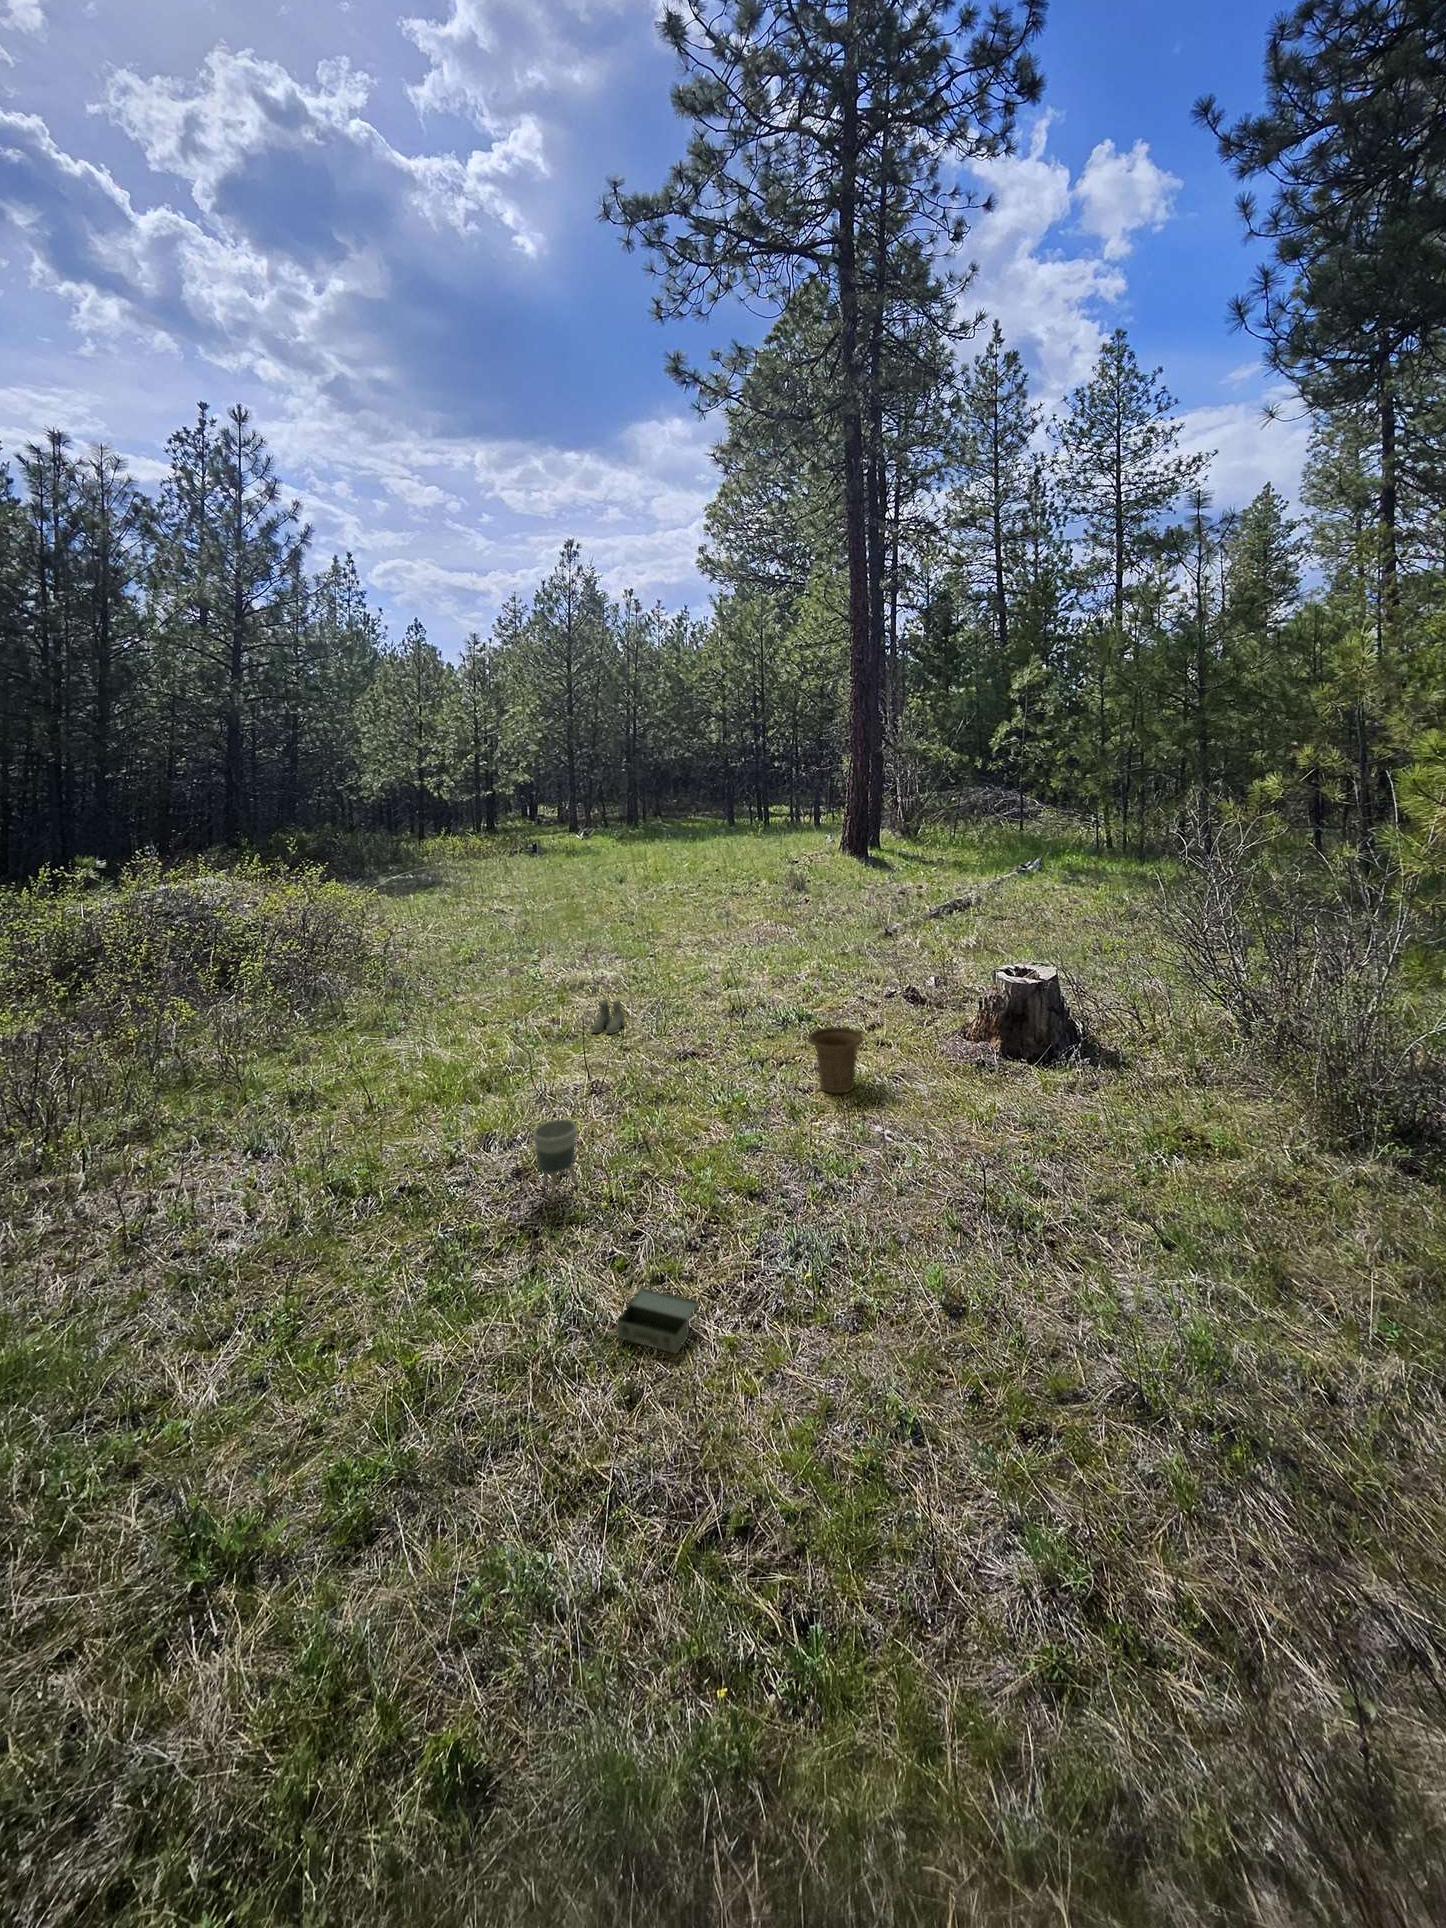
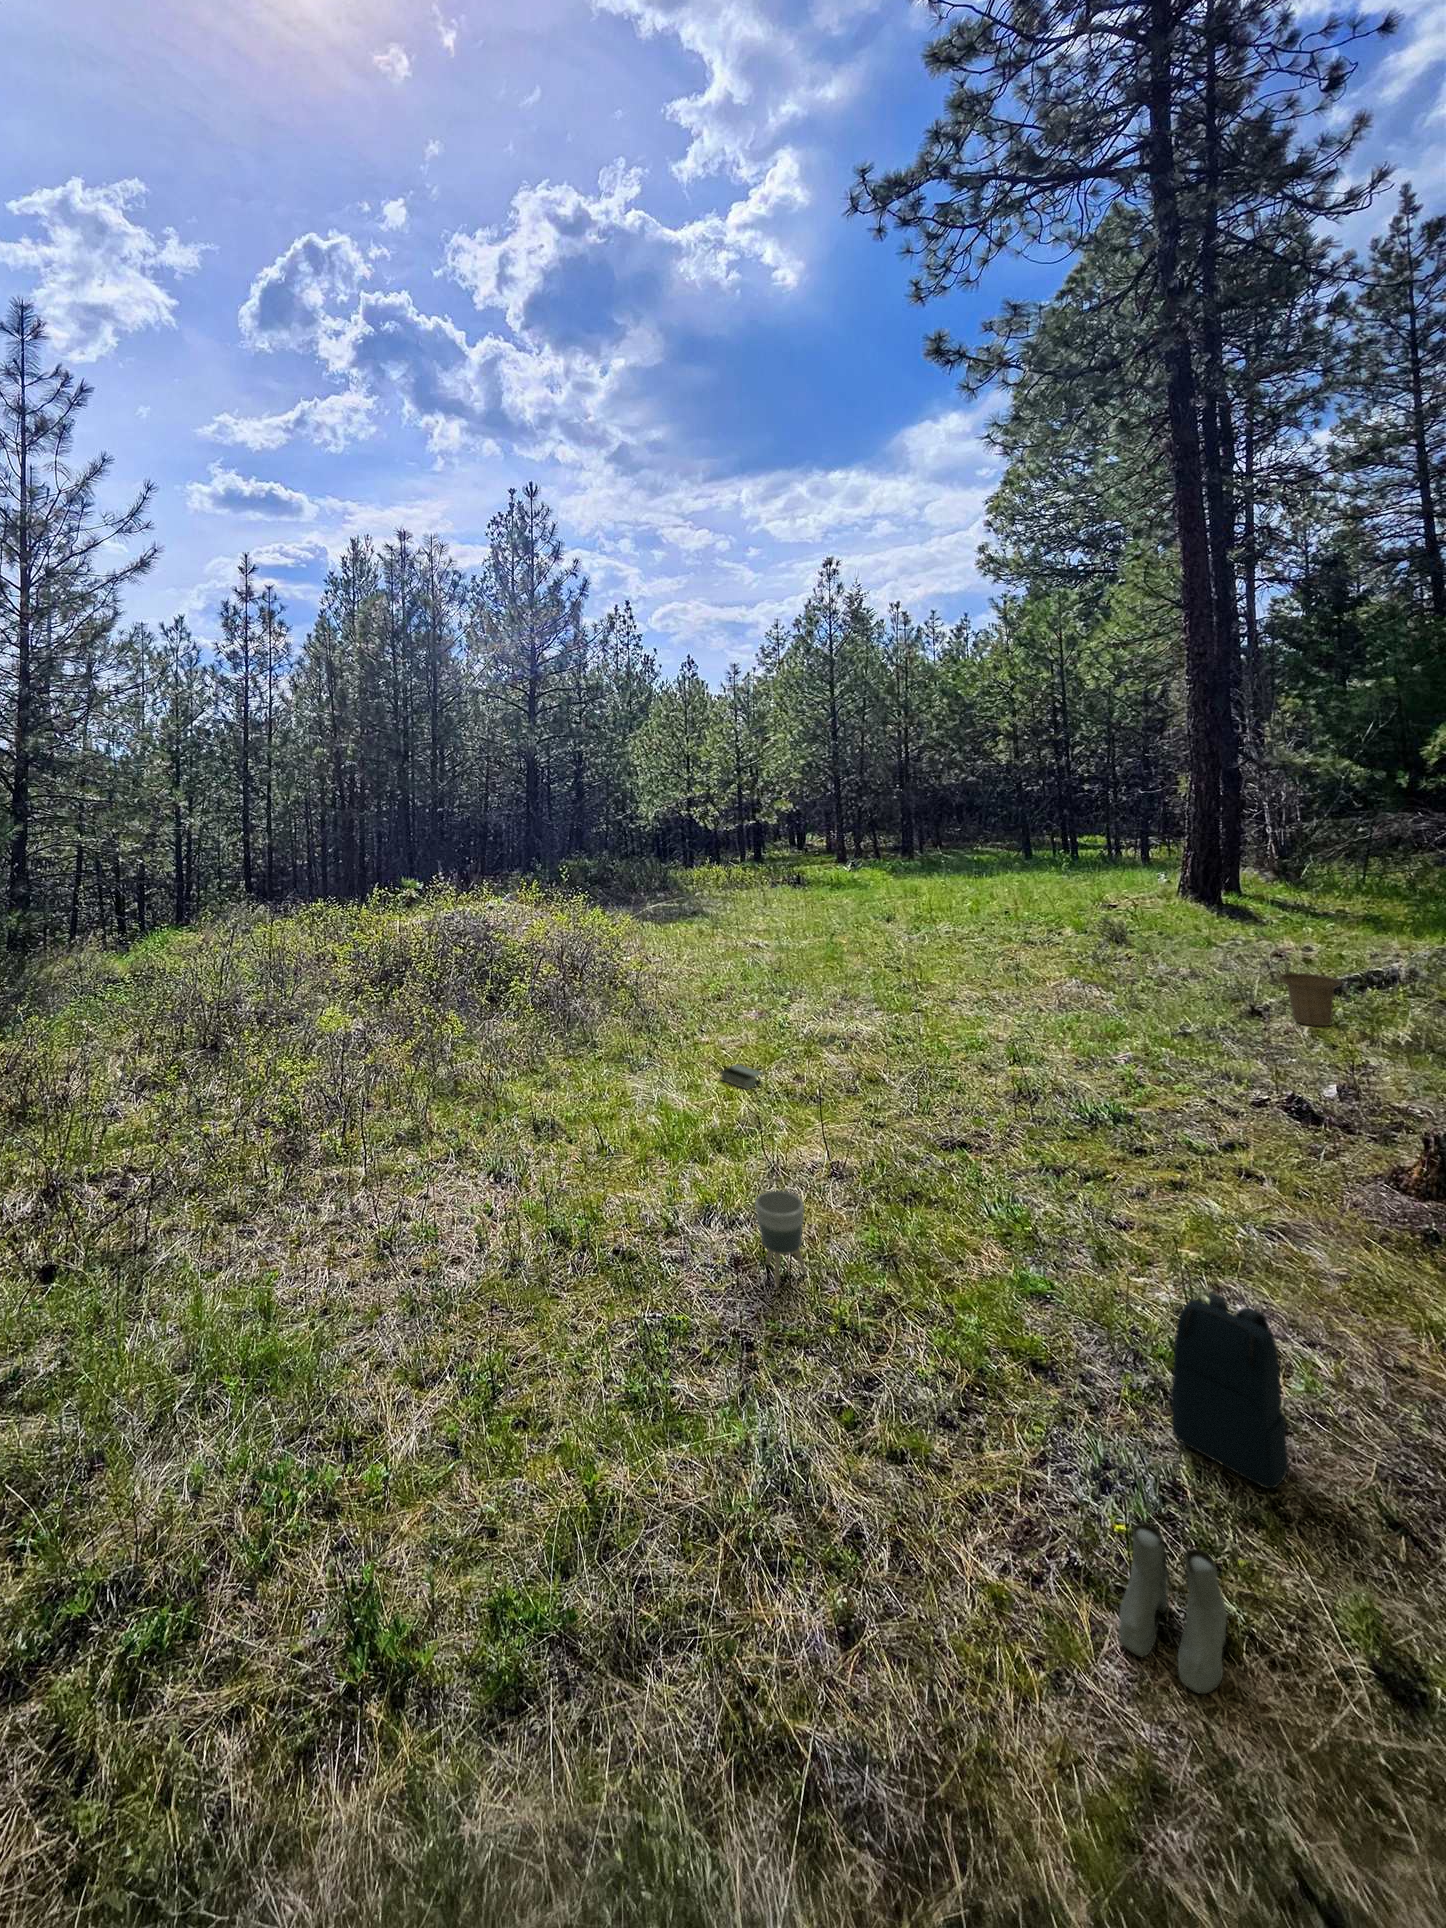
boots: present [592,1000,624,1034] -> present [1119,1523,1227,1694]
basket: present [809,1026,864,1094] -> present [1279,973,1341,1027]
backpack: none [835,1106,895,1217] -> present [1171,1293,1289,1488]
toolbox: present [616,1288,699,1354] -> present [721,1064,763,1089]

